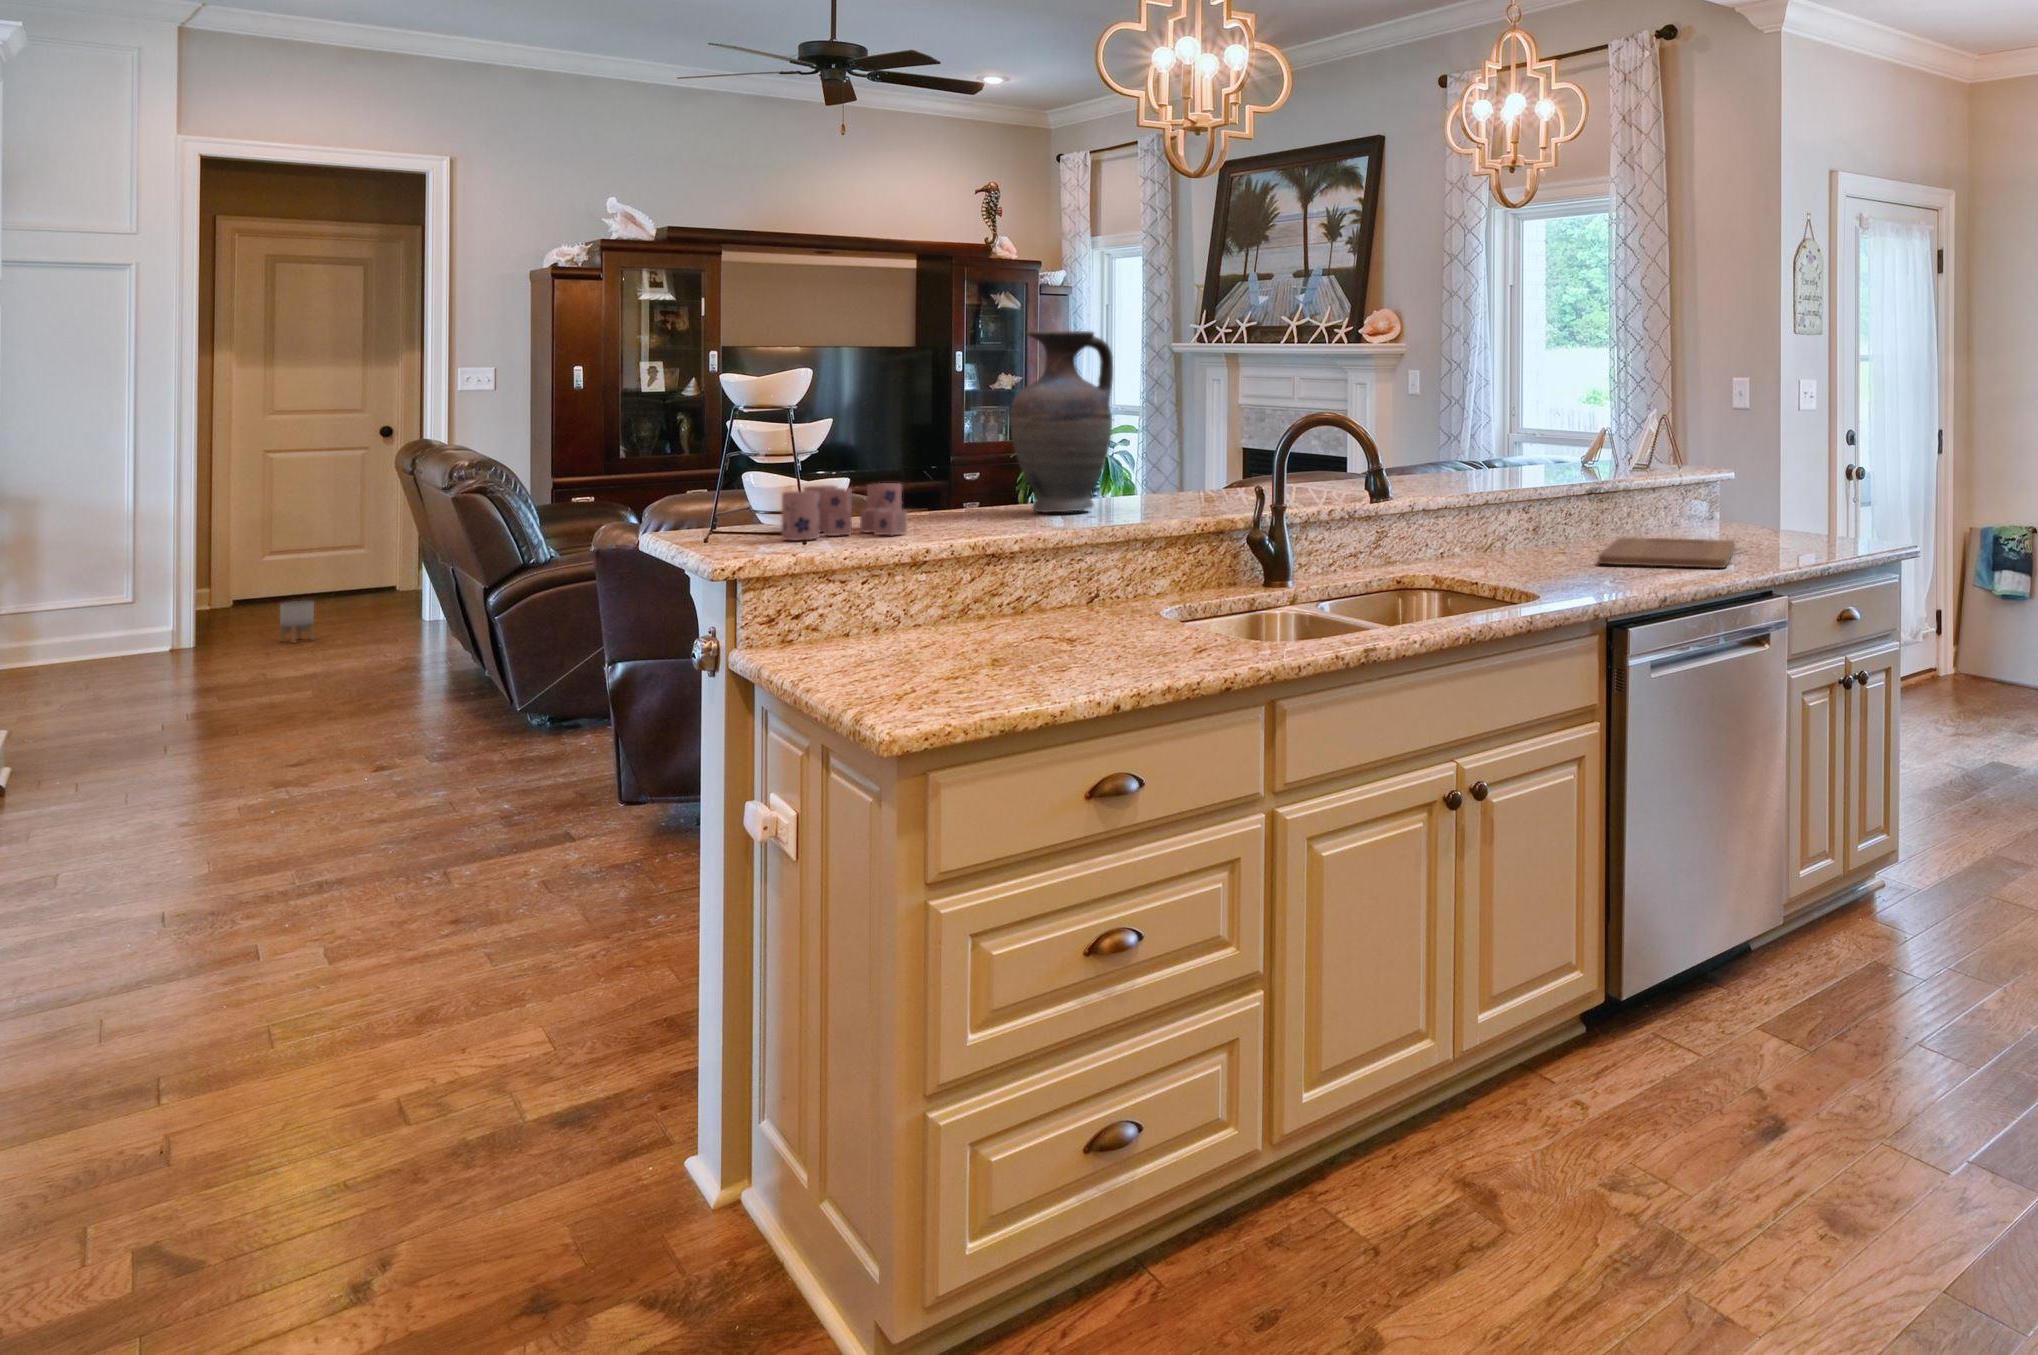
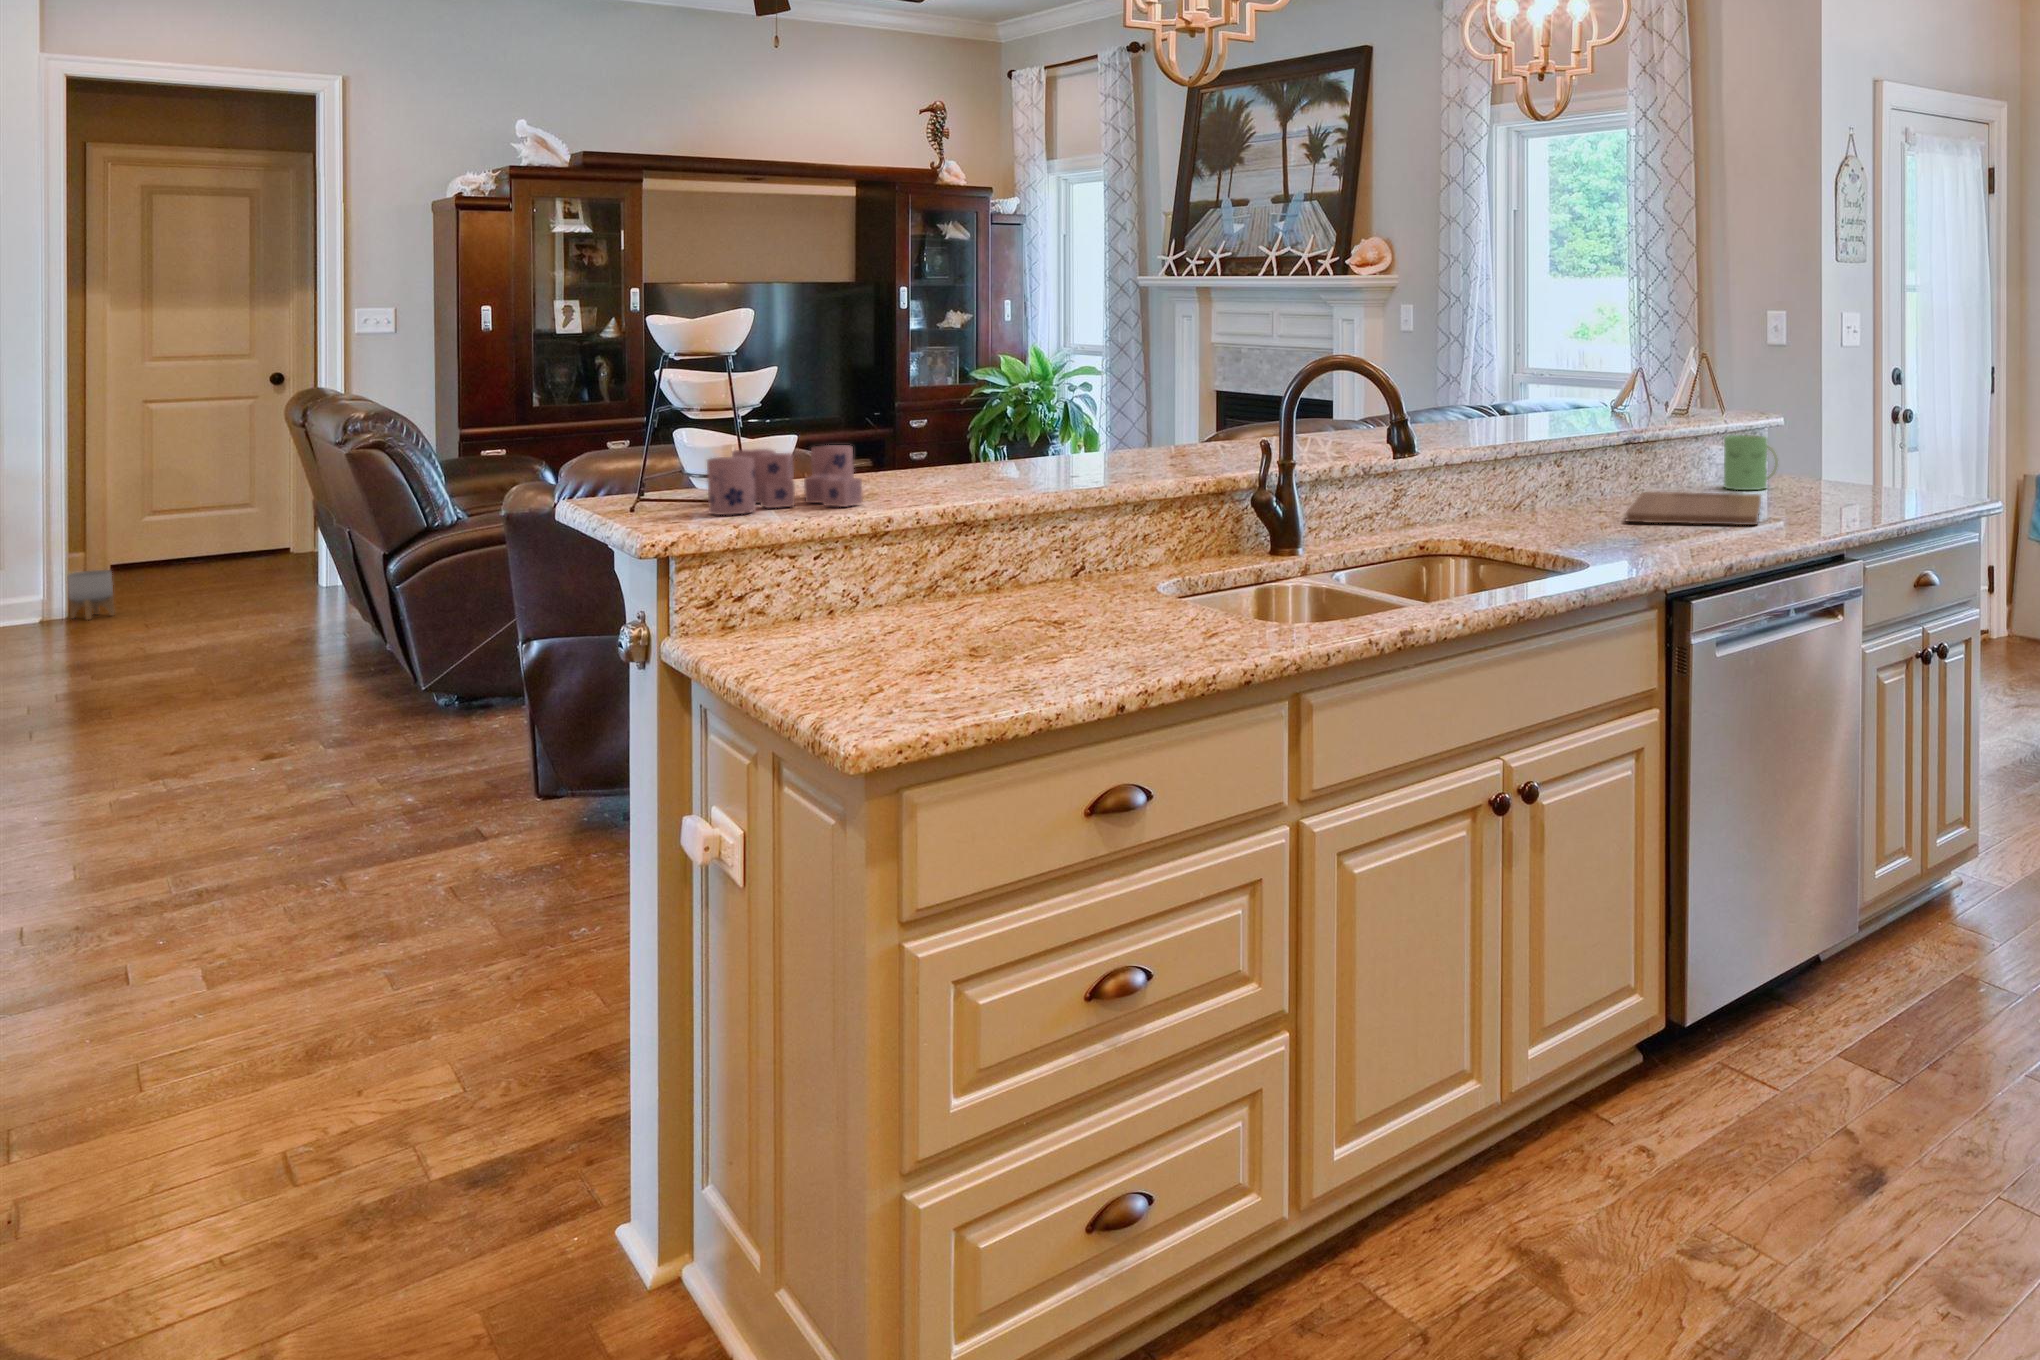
vase: present [1010,331,1113,512] -> none [979,269,1098,475]
mug: none [1701,484,1754,537] -> present [1724,435,1777,490]

